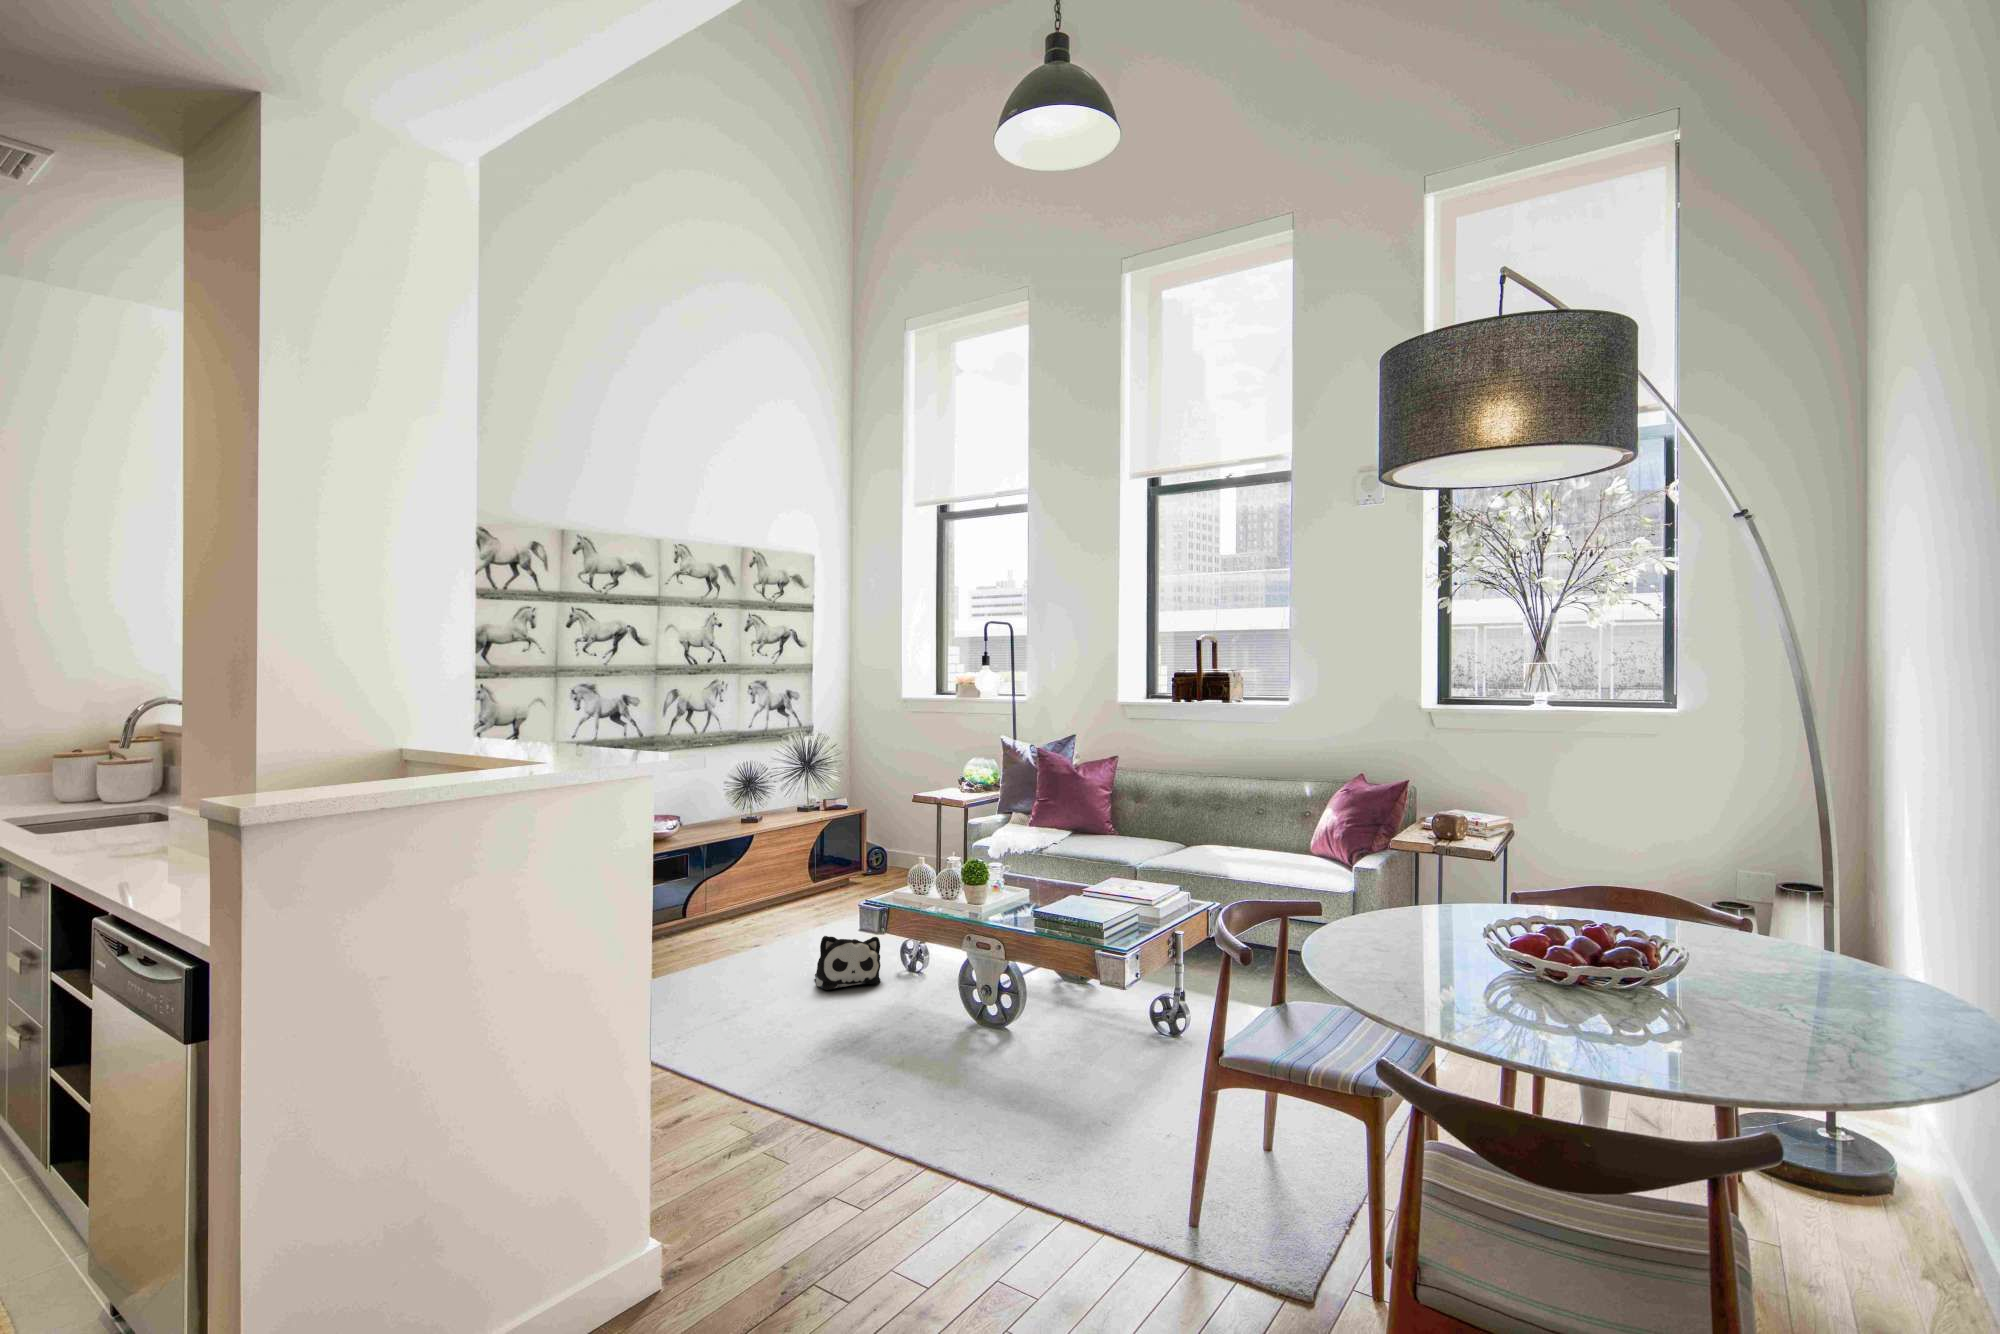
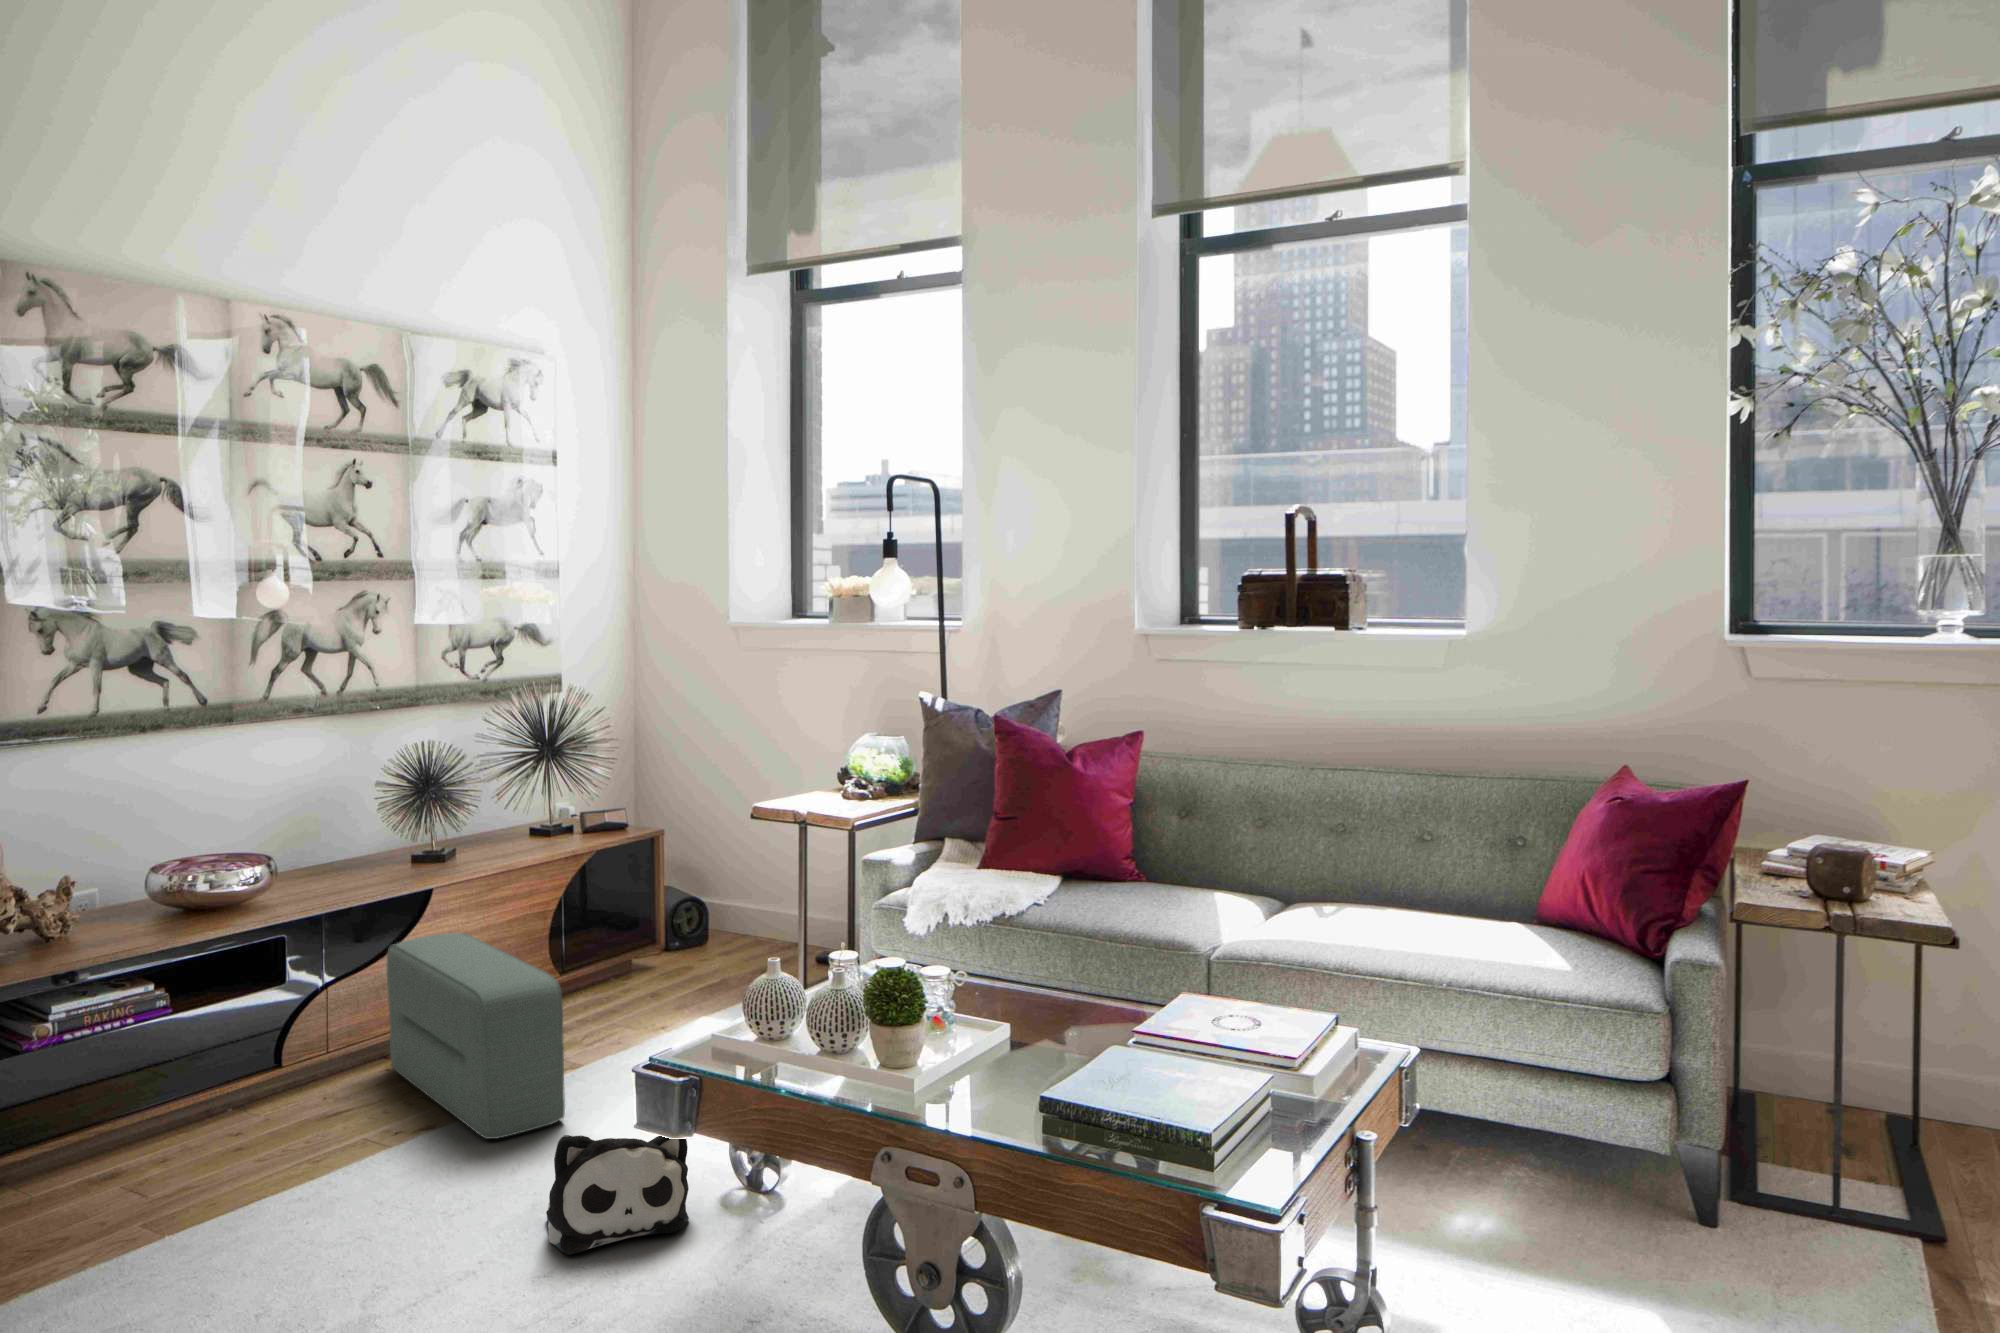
pouf: none [731,855,820,949] -> present [387,933,565,1139]

